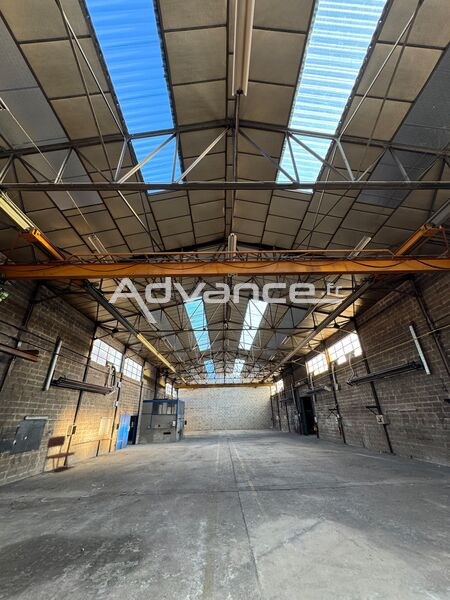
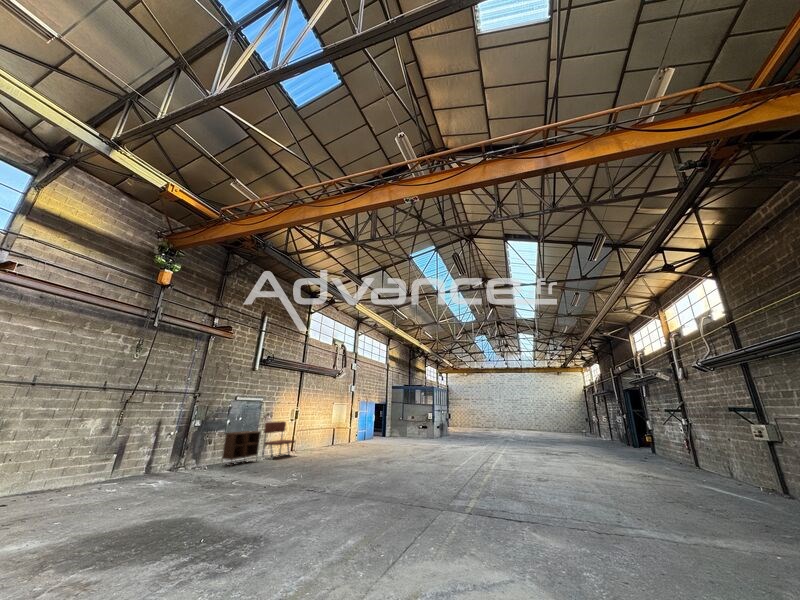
shelving unit: none [5,446,47,484] -> present [222,431,261,465]

